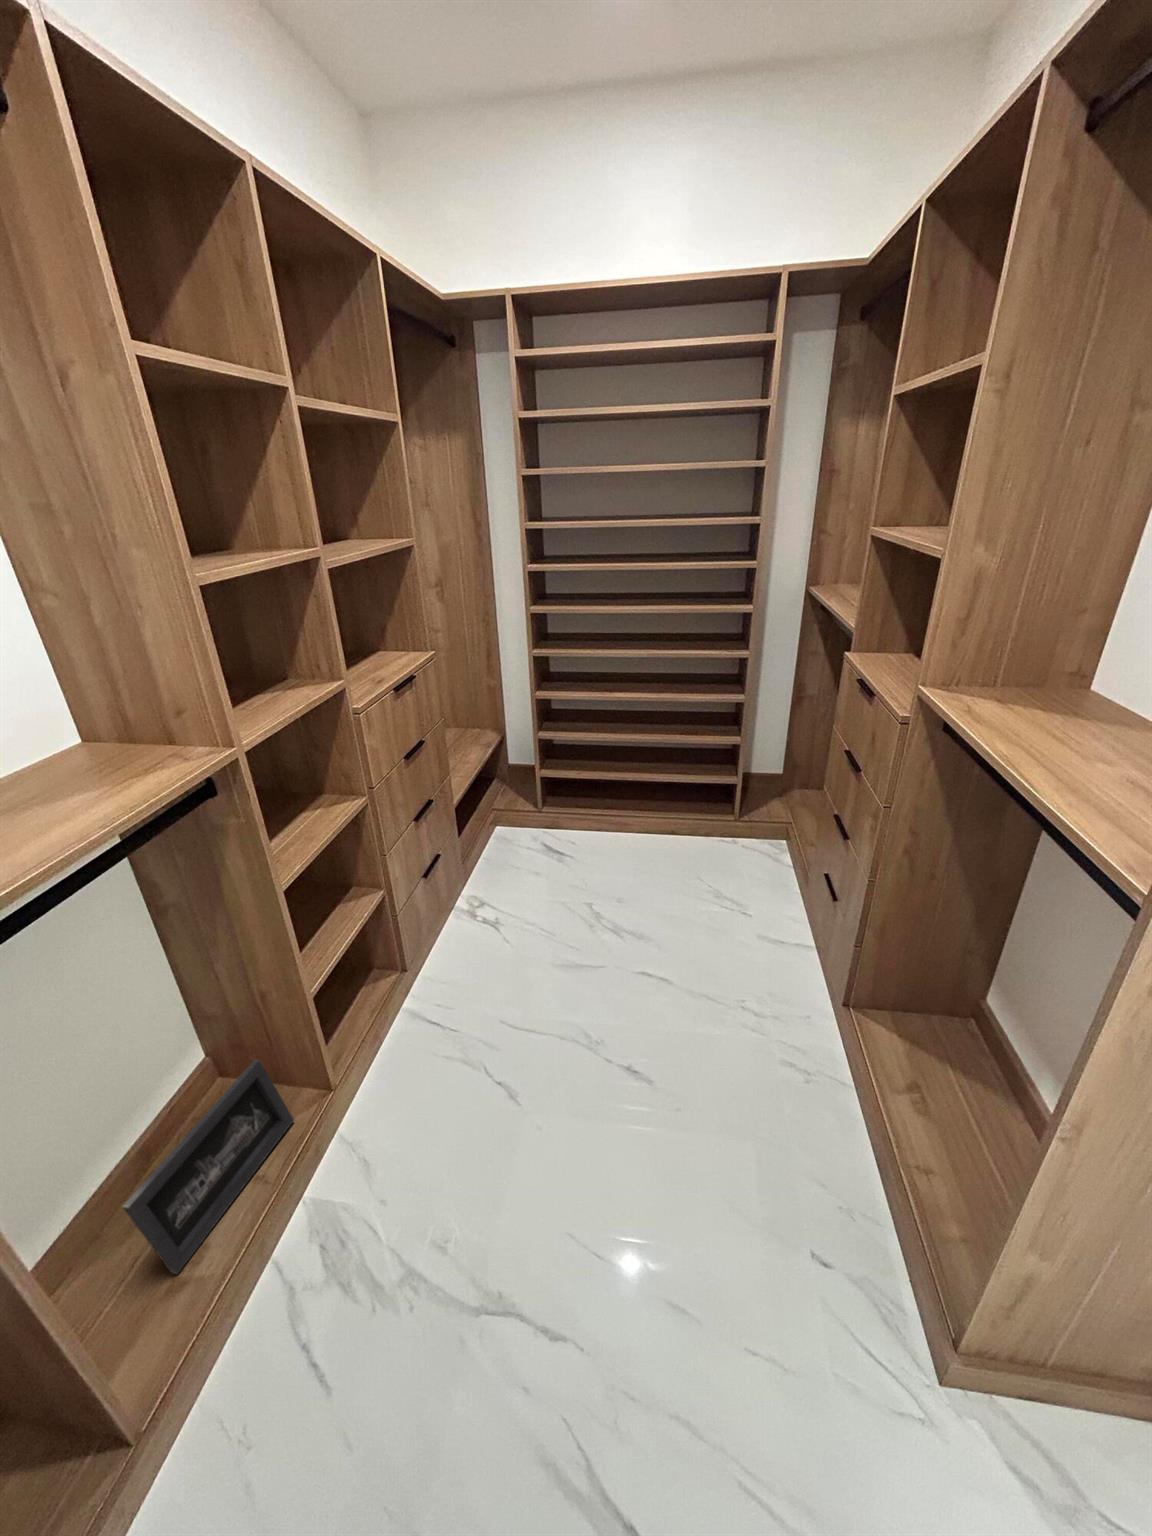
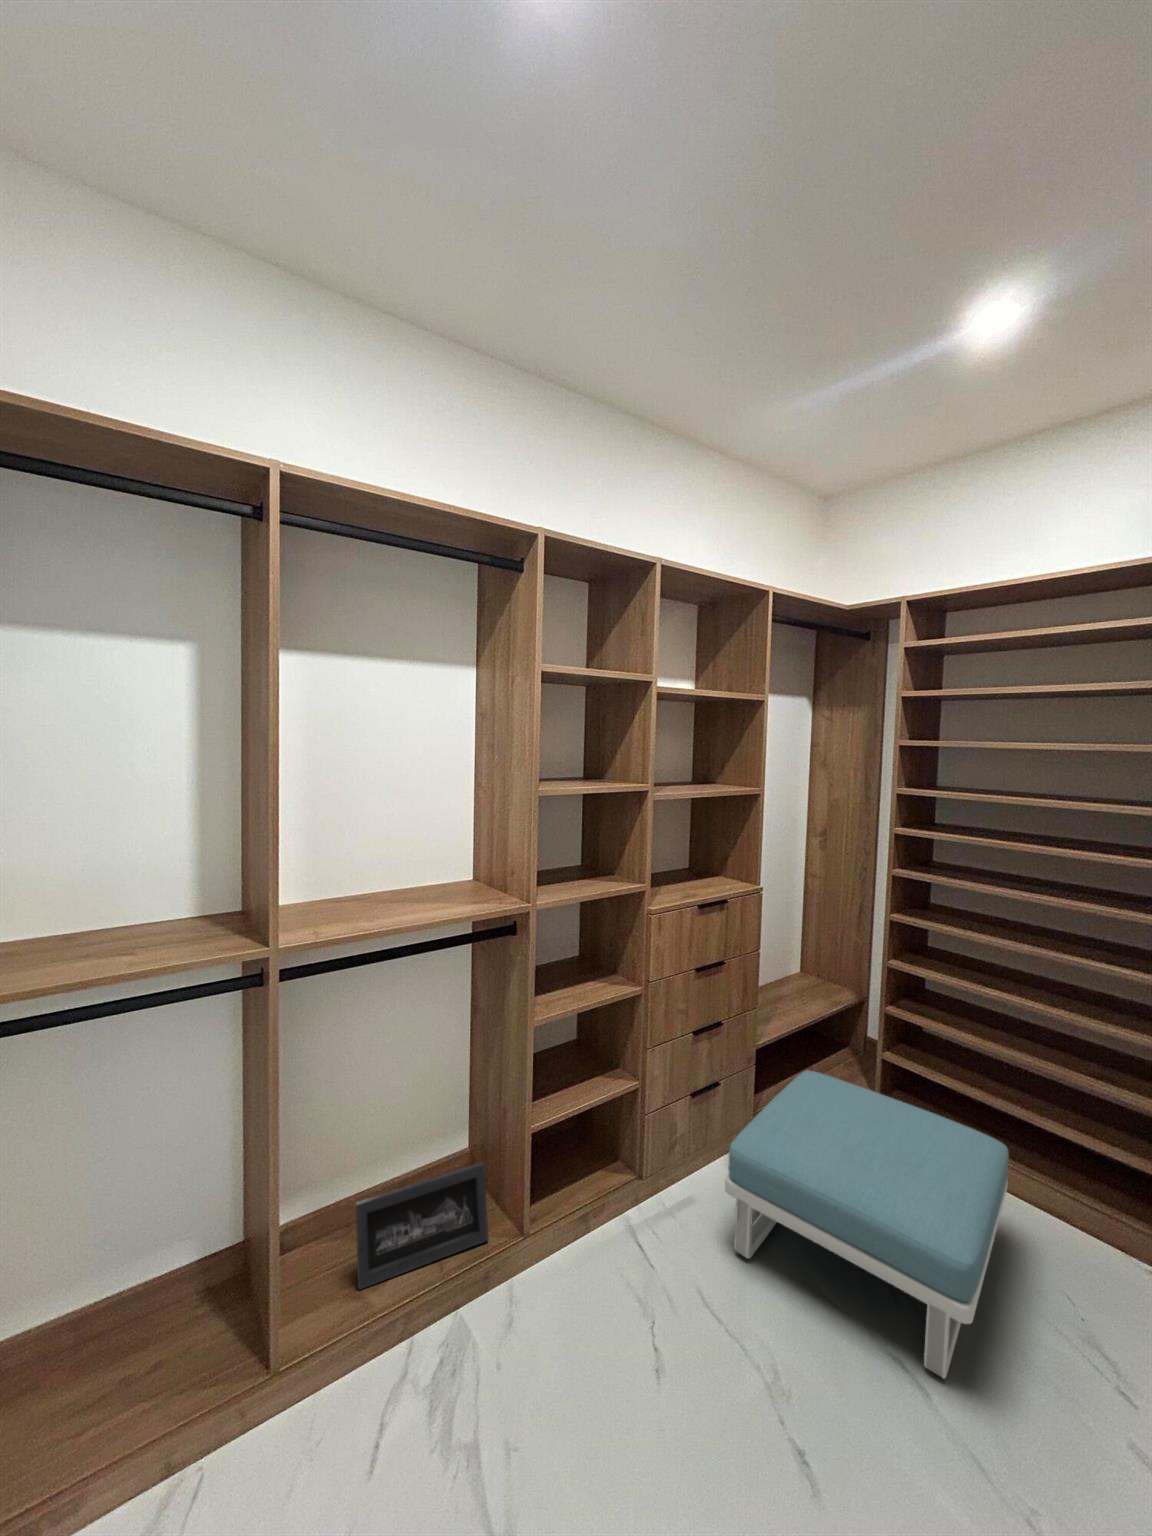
footstool: none [489,802,690,978] -> present [725,1070,1009,1379]

